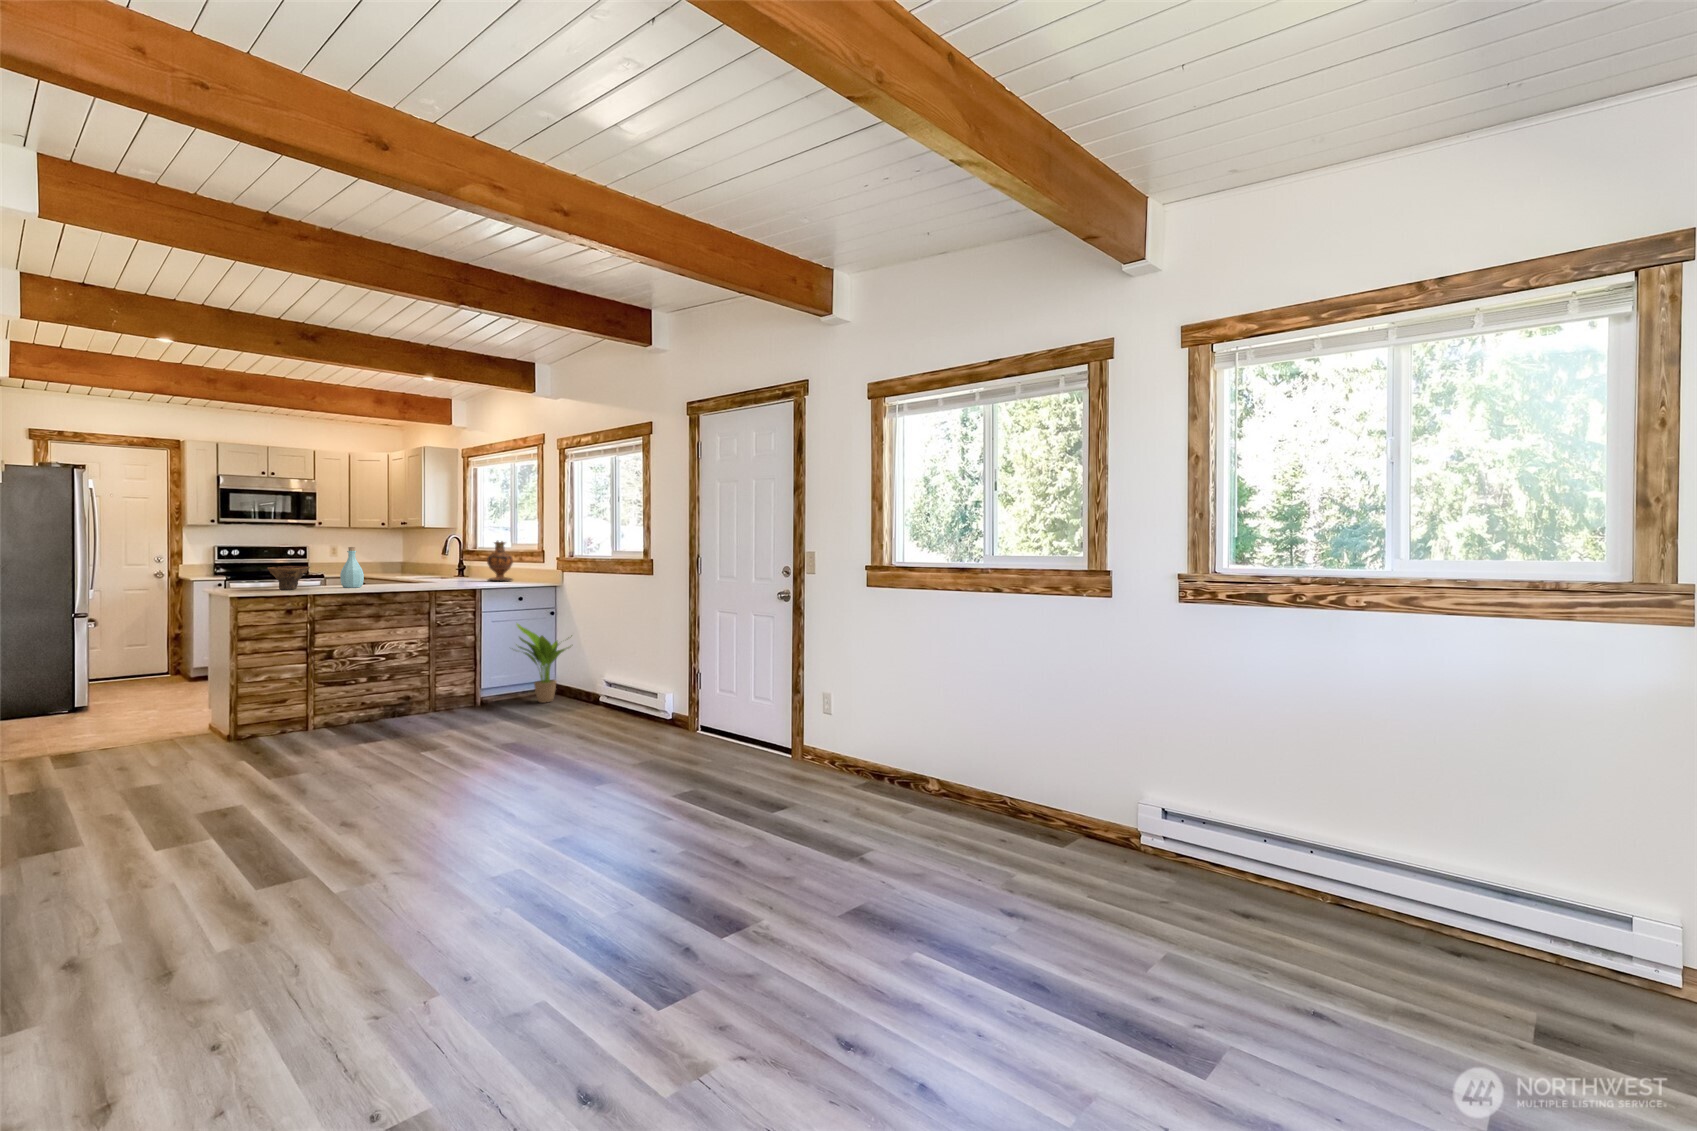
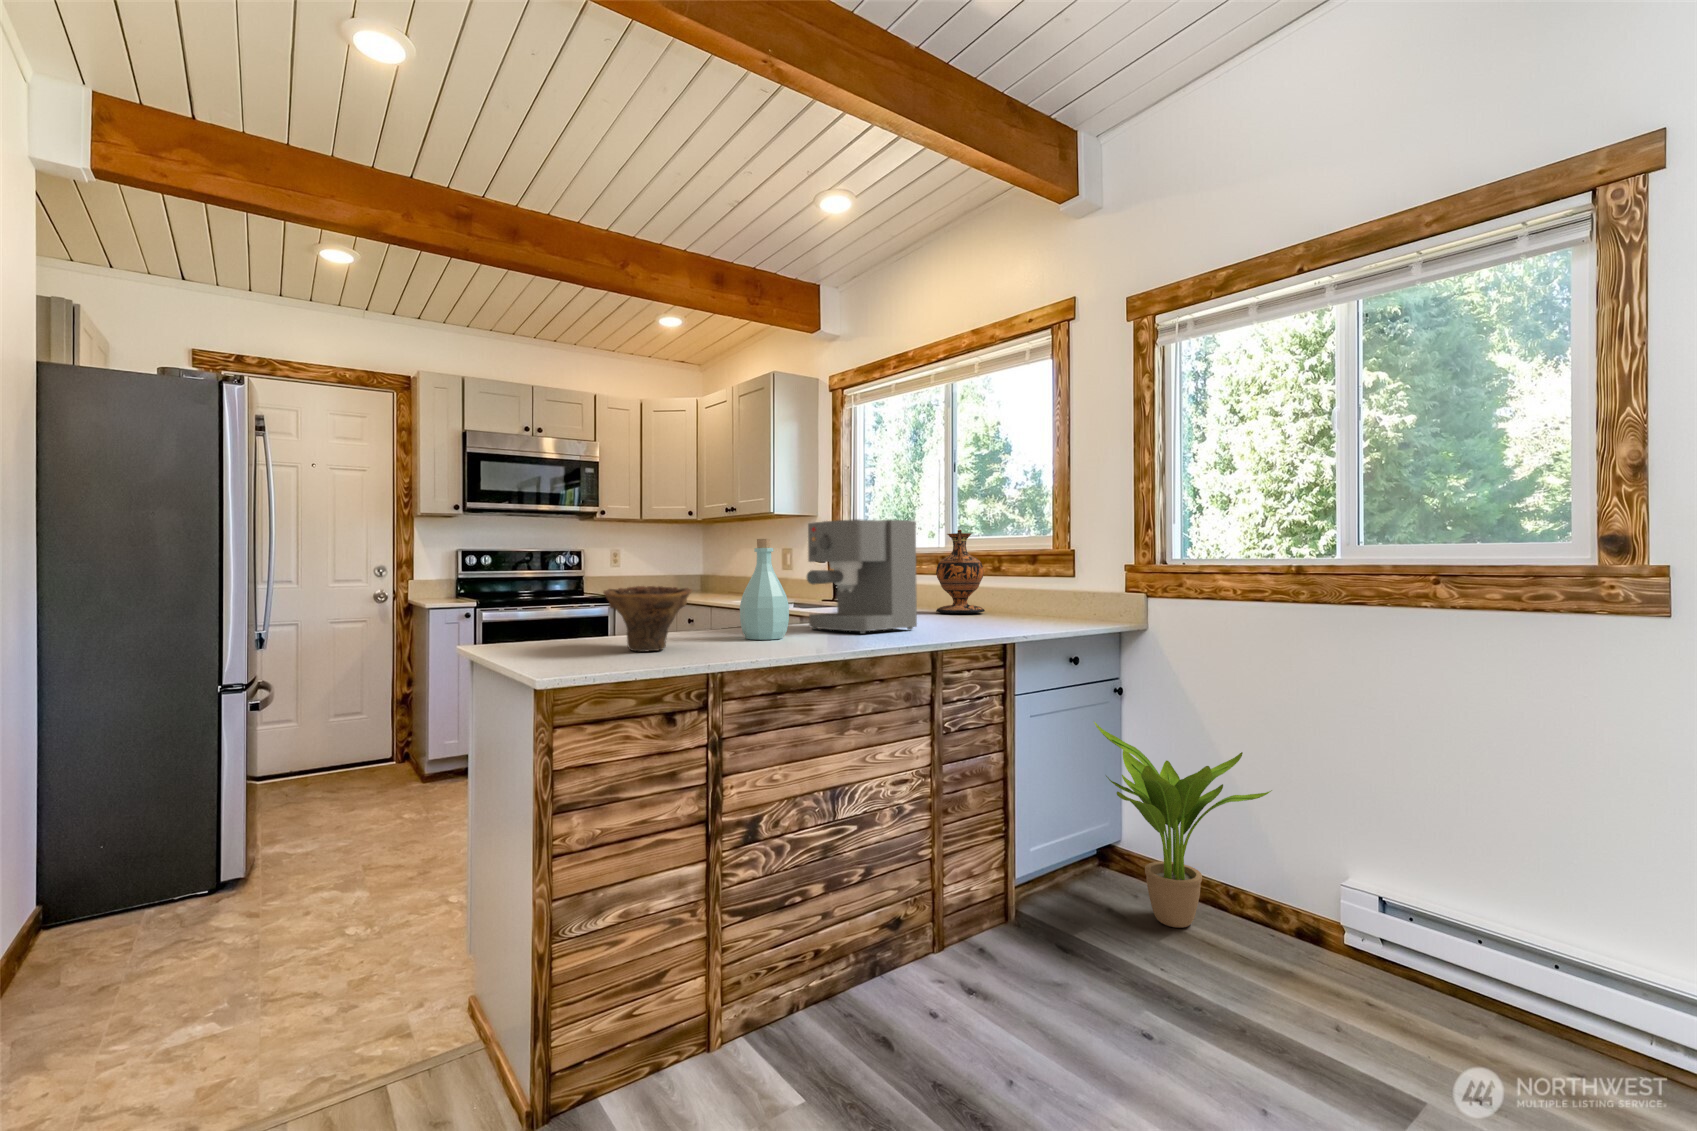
coffee maker: none [375,539,436,586] -> present [807,519,917,634]

